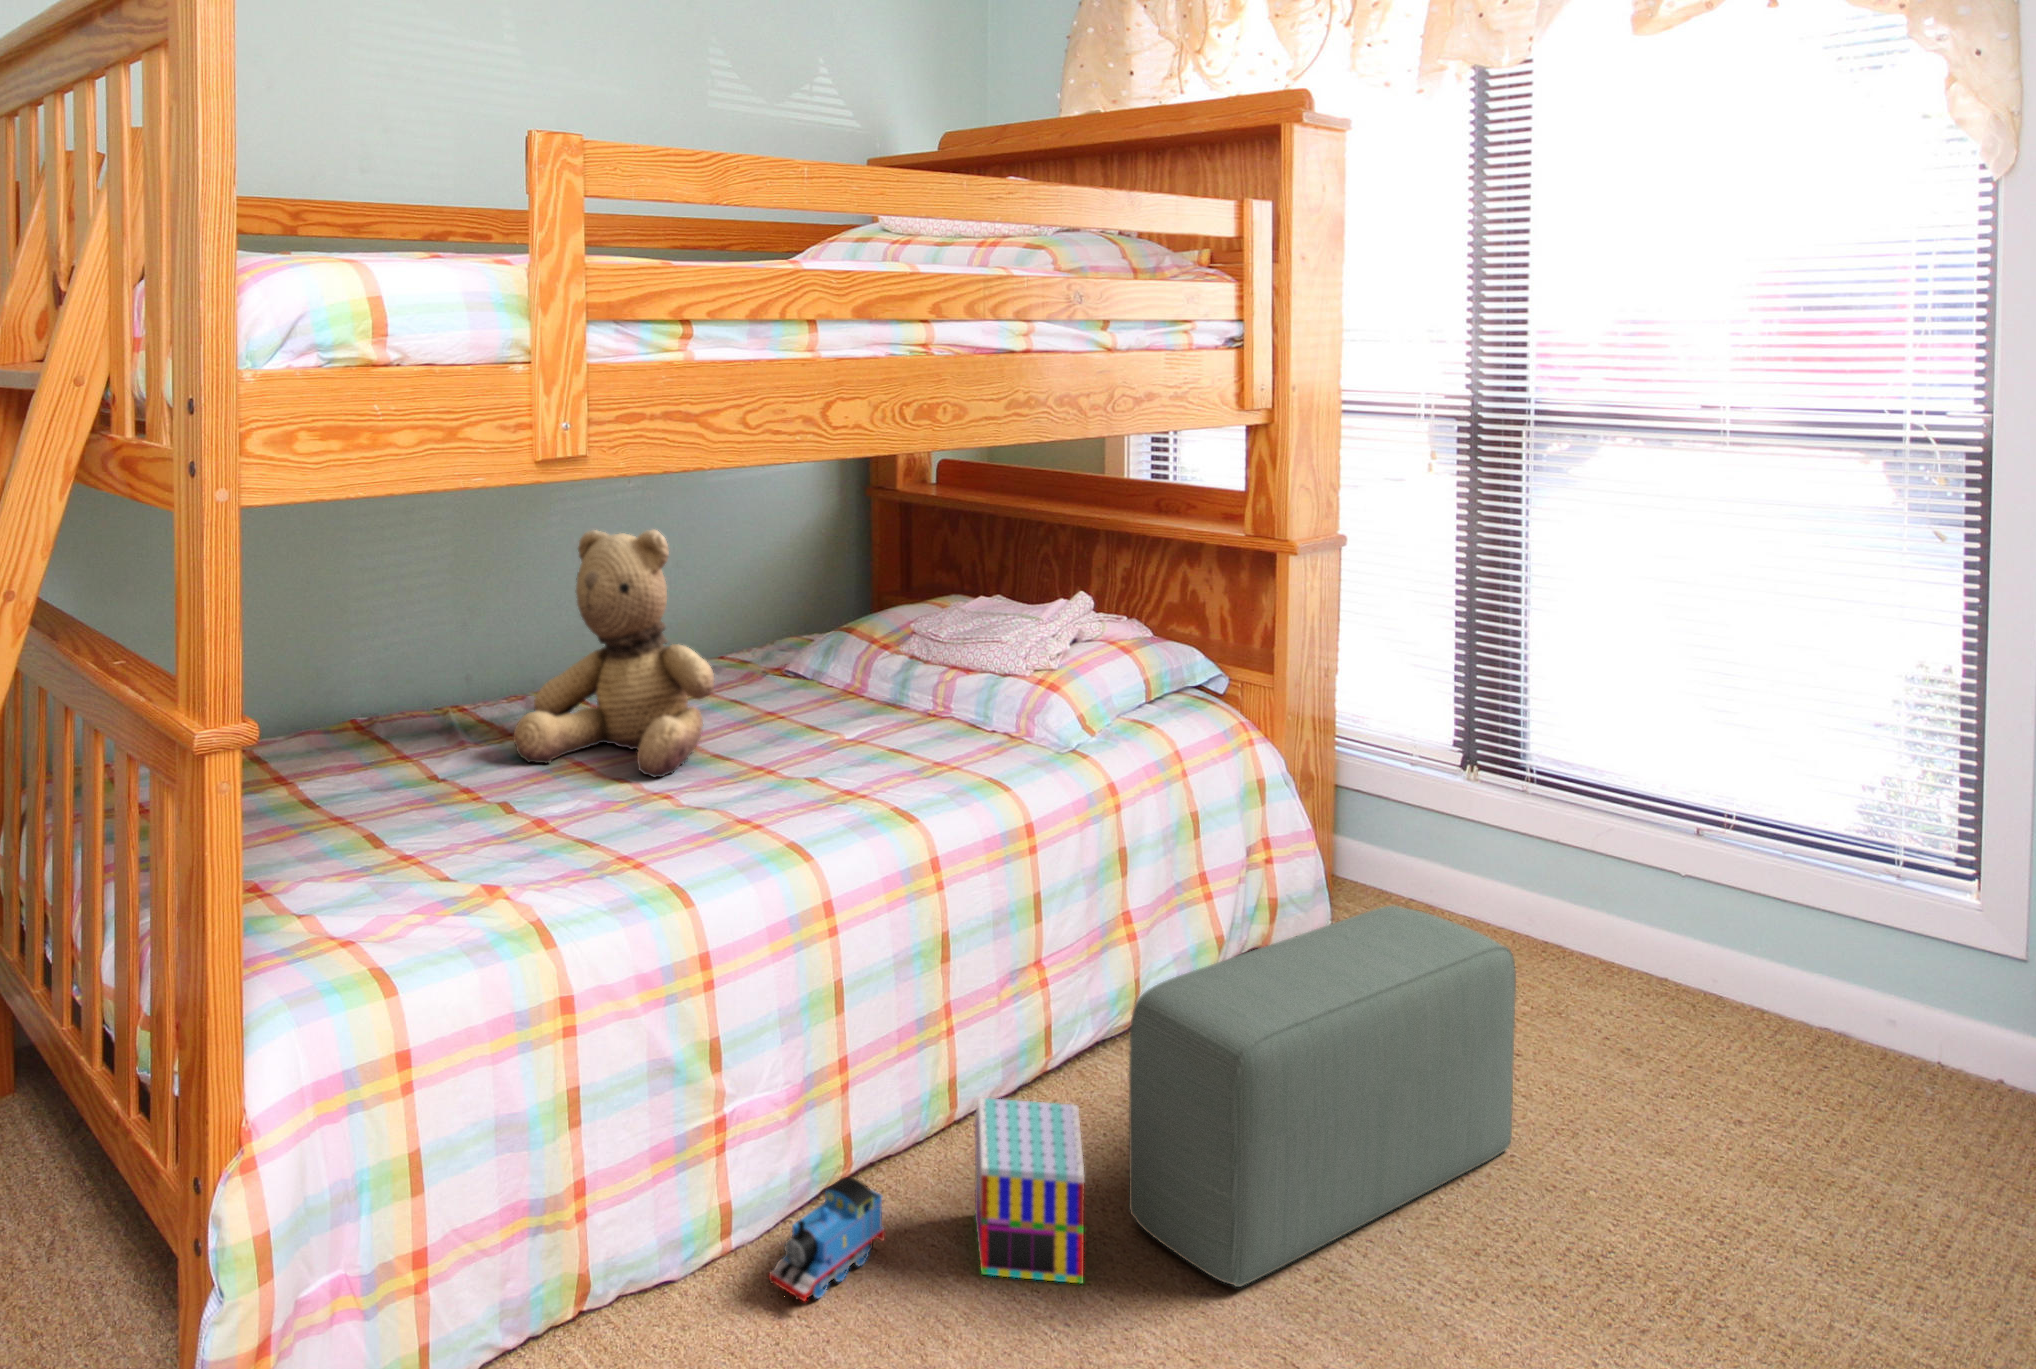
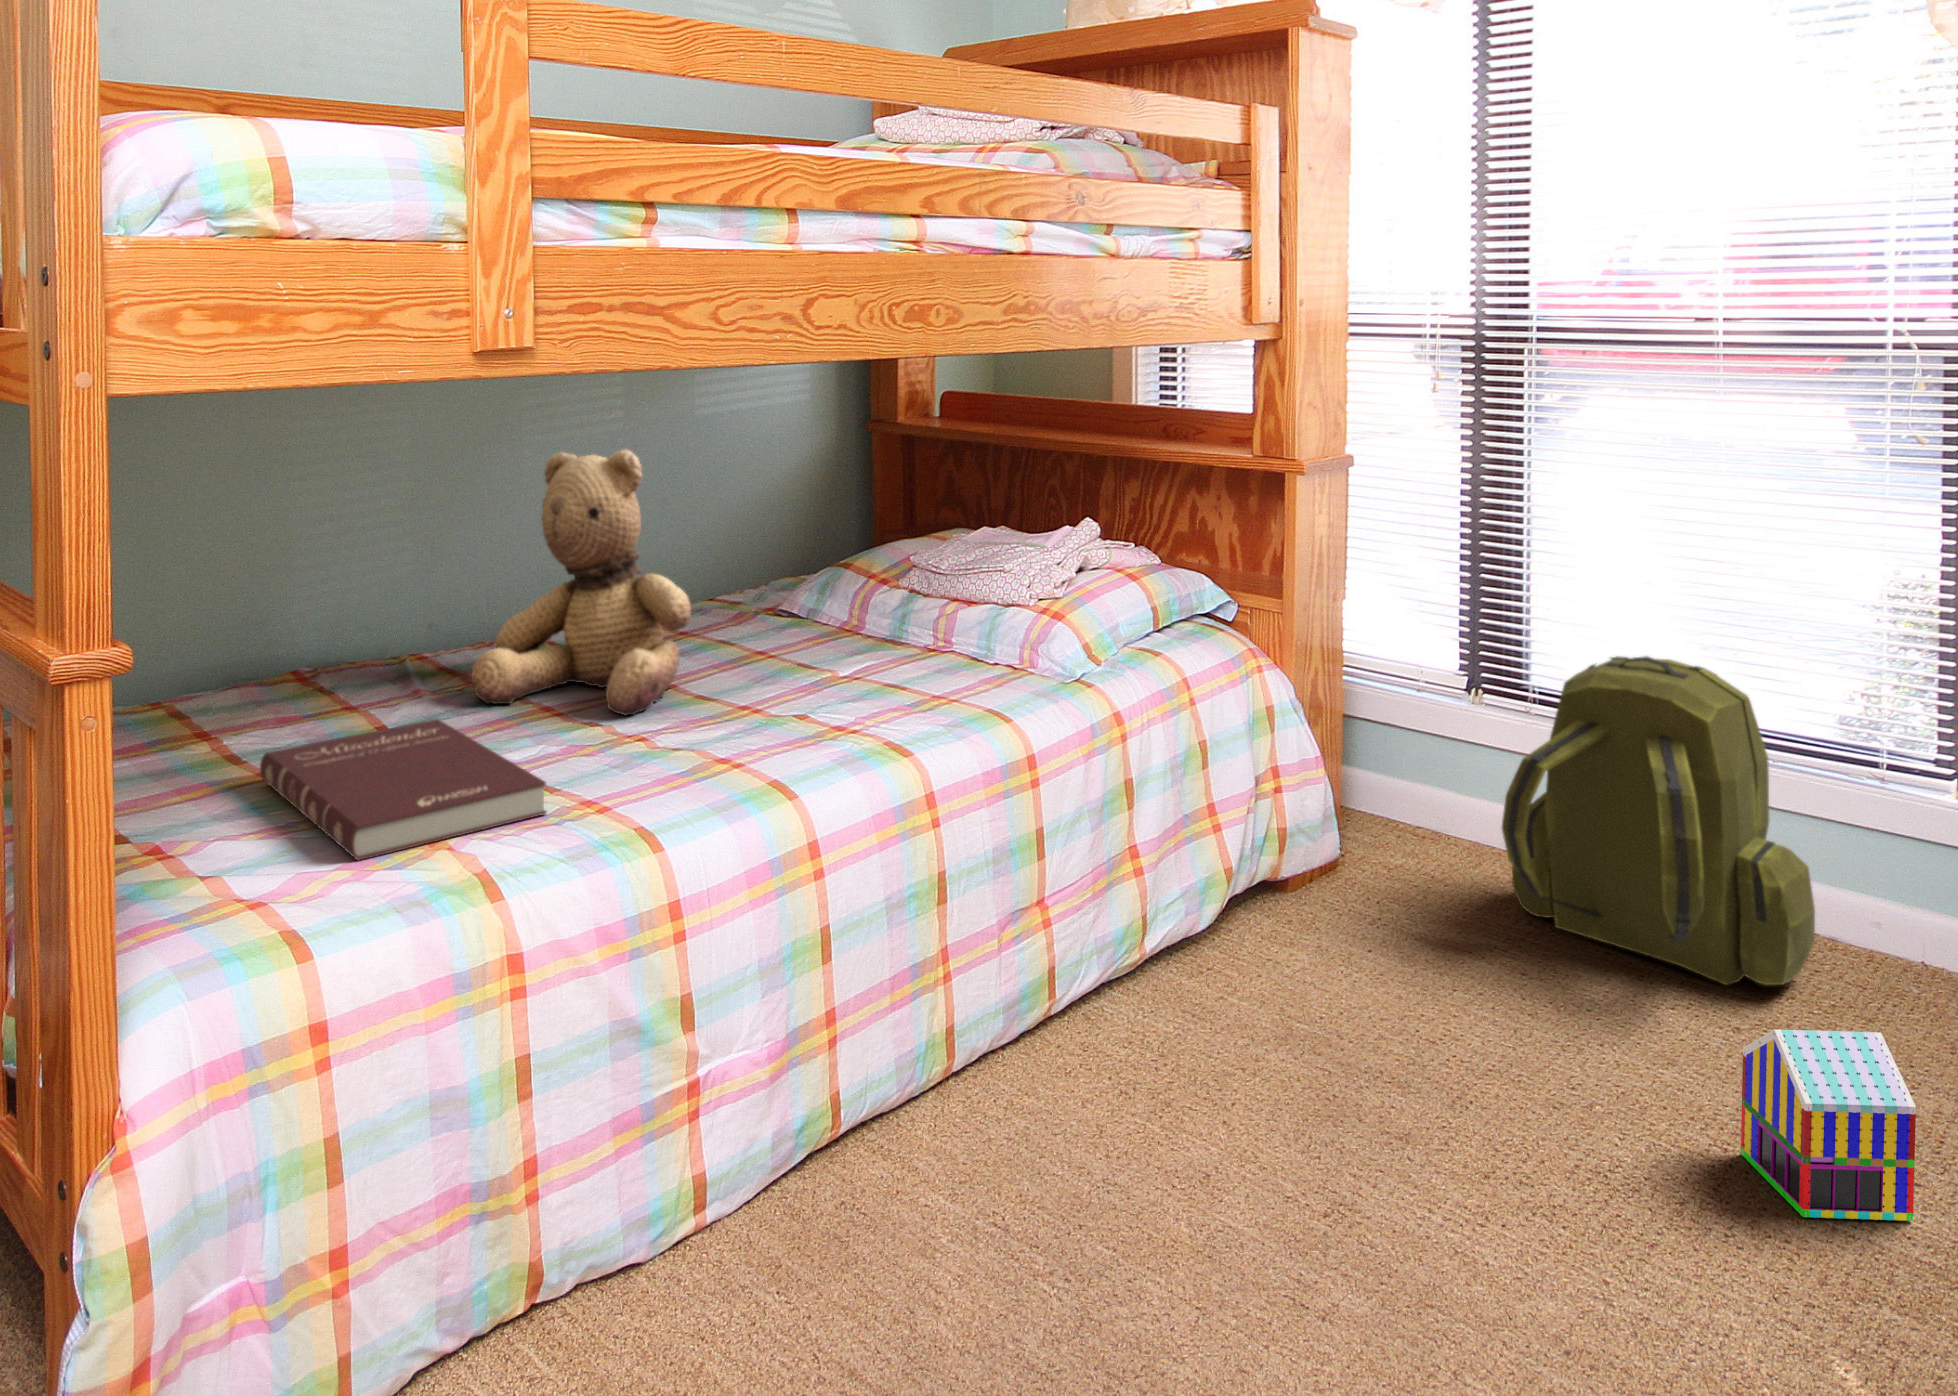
backpack: none [1499,742,1820,1071] -> present [1502,656,1815,985]
book: none [335,778,591,909] -> present [260,719,547,861]
pouf: present [1129,906,1516,1287] -> none [1133,829,1525,1237]
toy house: present [975,1098,1084,1284] -> present [1741,1030,1916,1221]
toy train: present [769,1177,885,1301] -> none [744,1141,872,1281]

